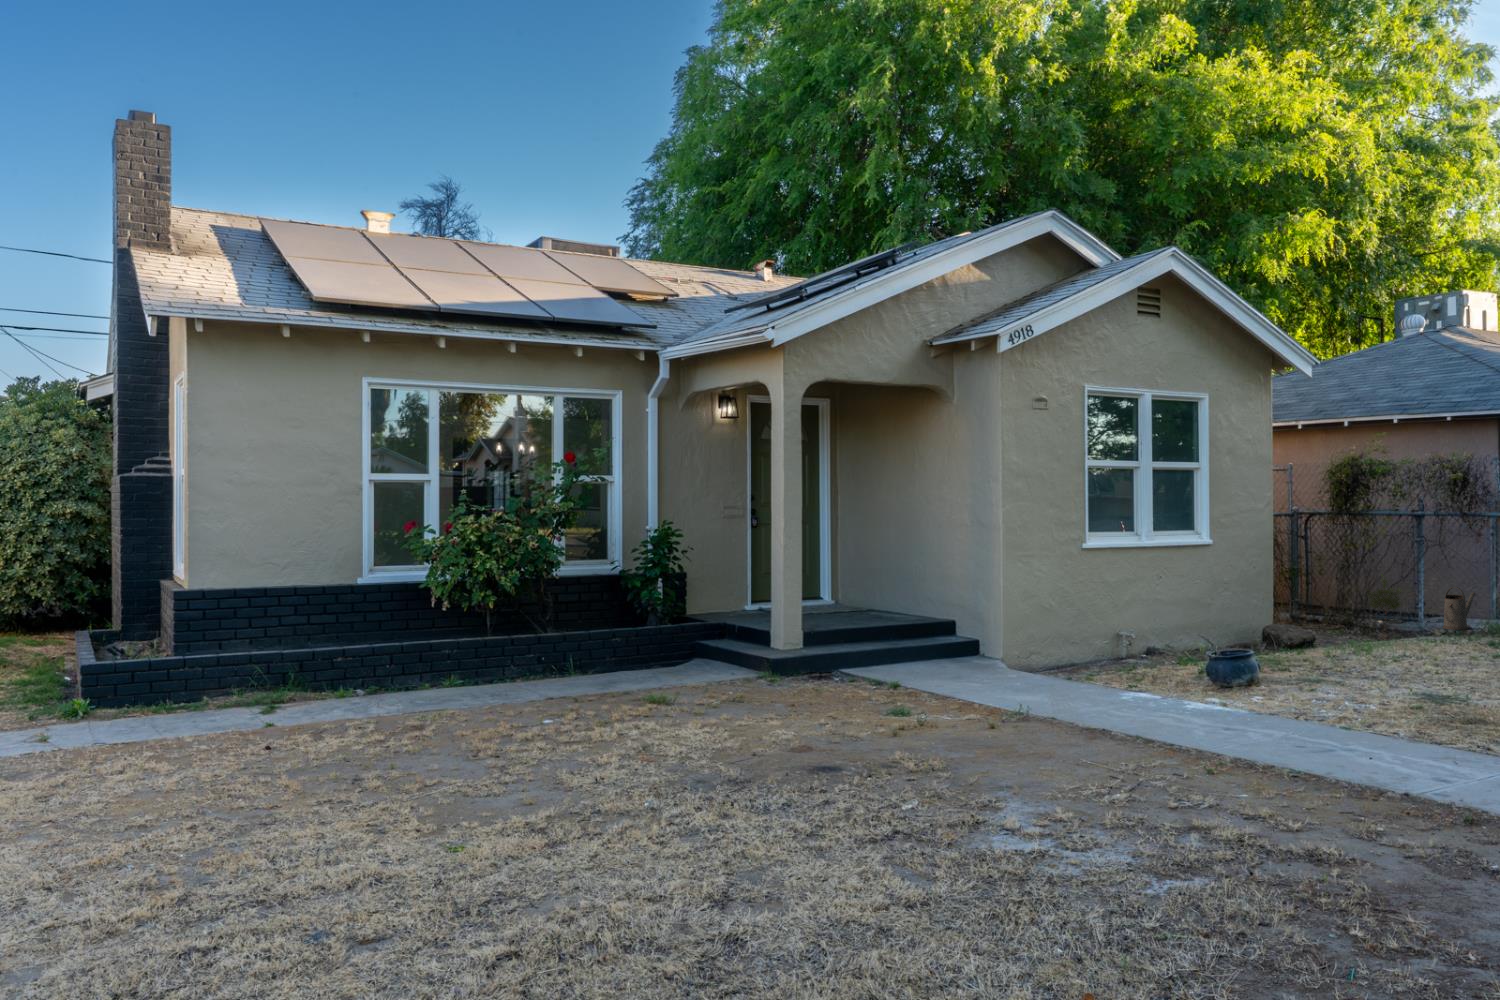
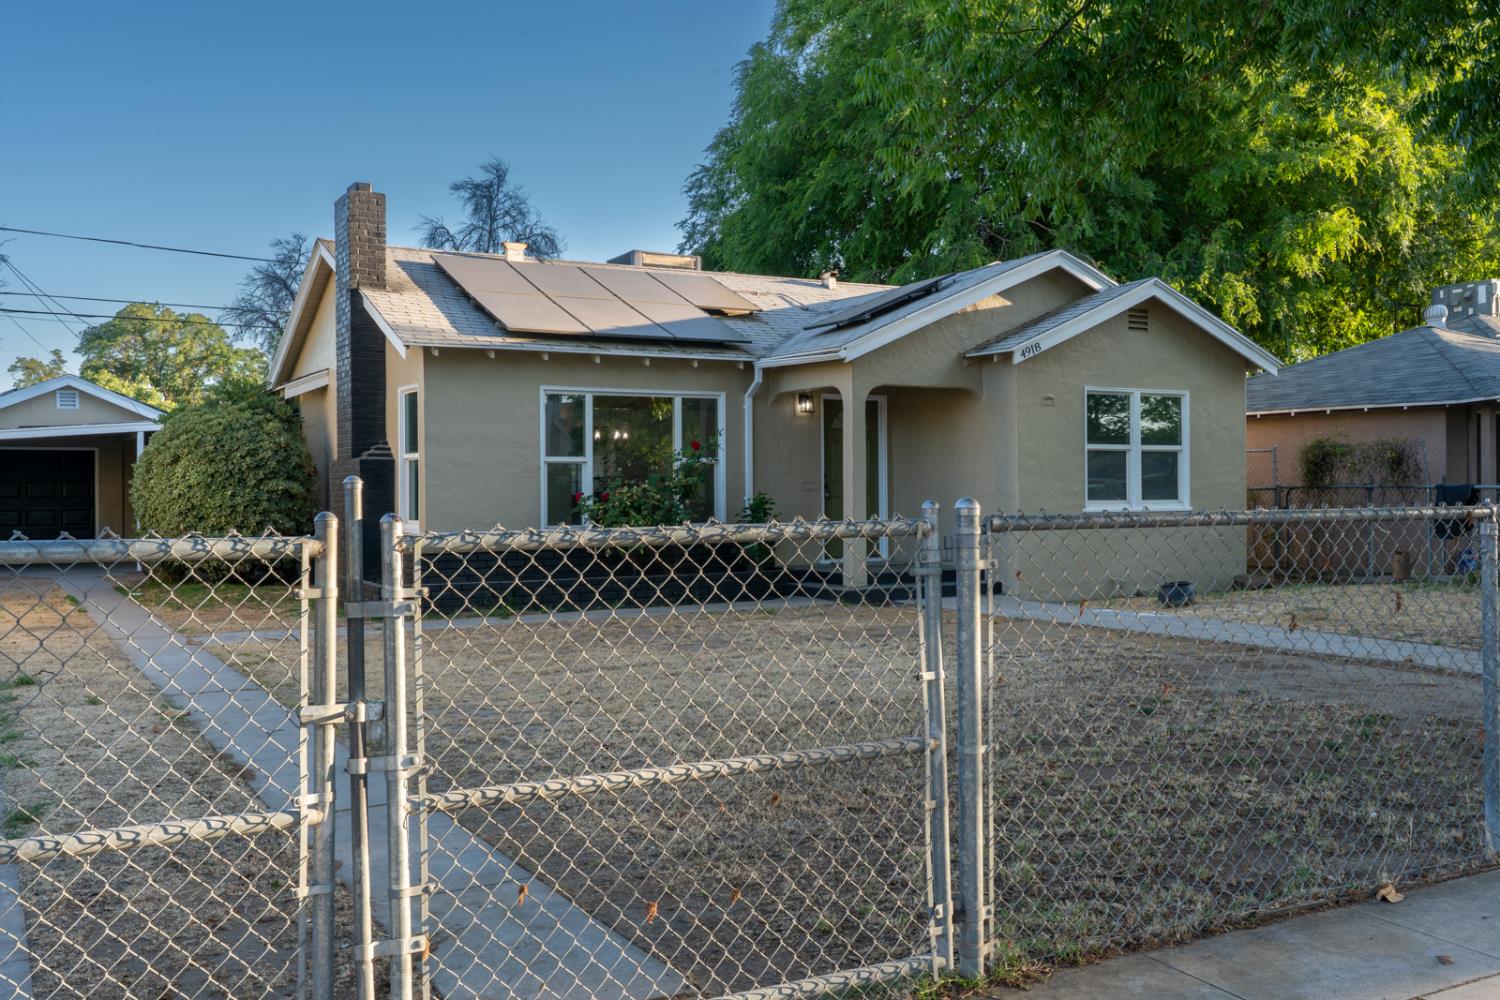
potted tree: present [1368,575,1401,623] -> none [1335,535,1366,576]

